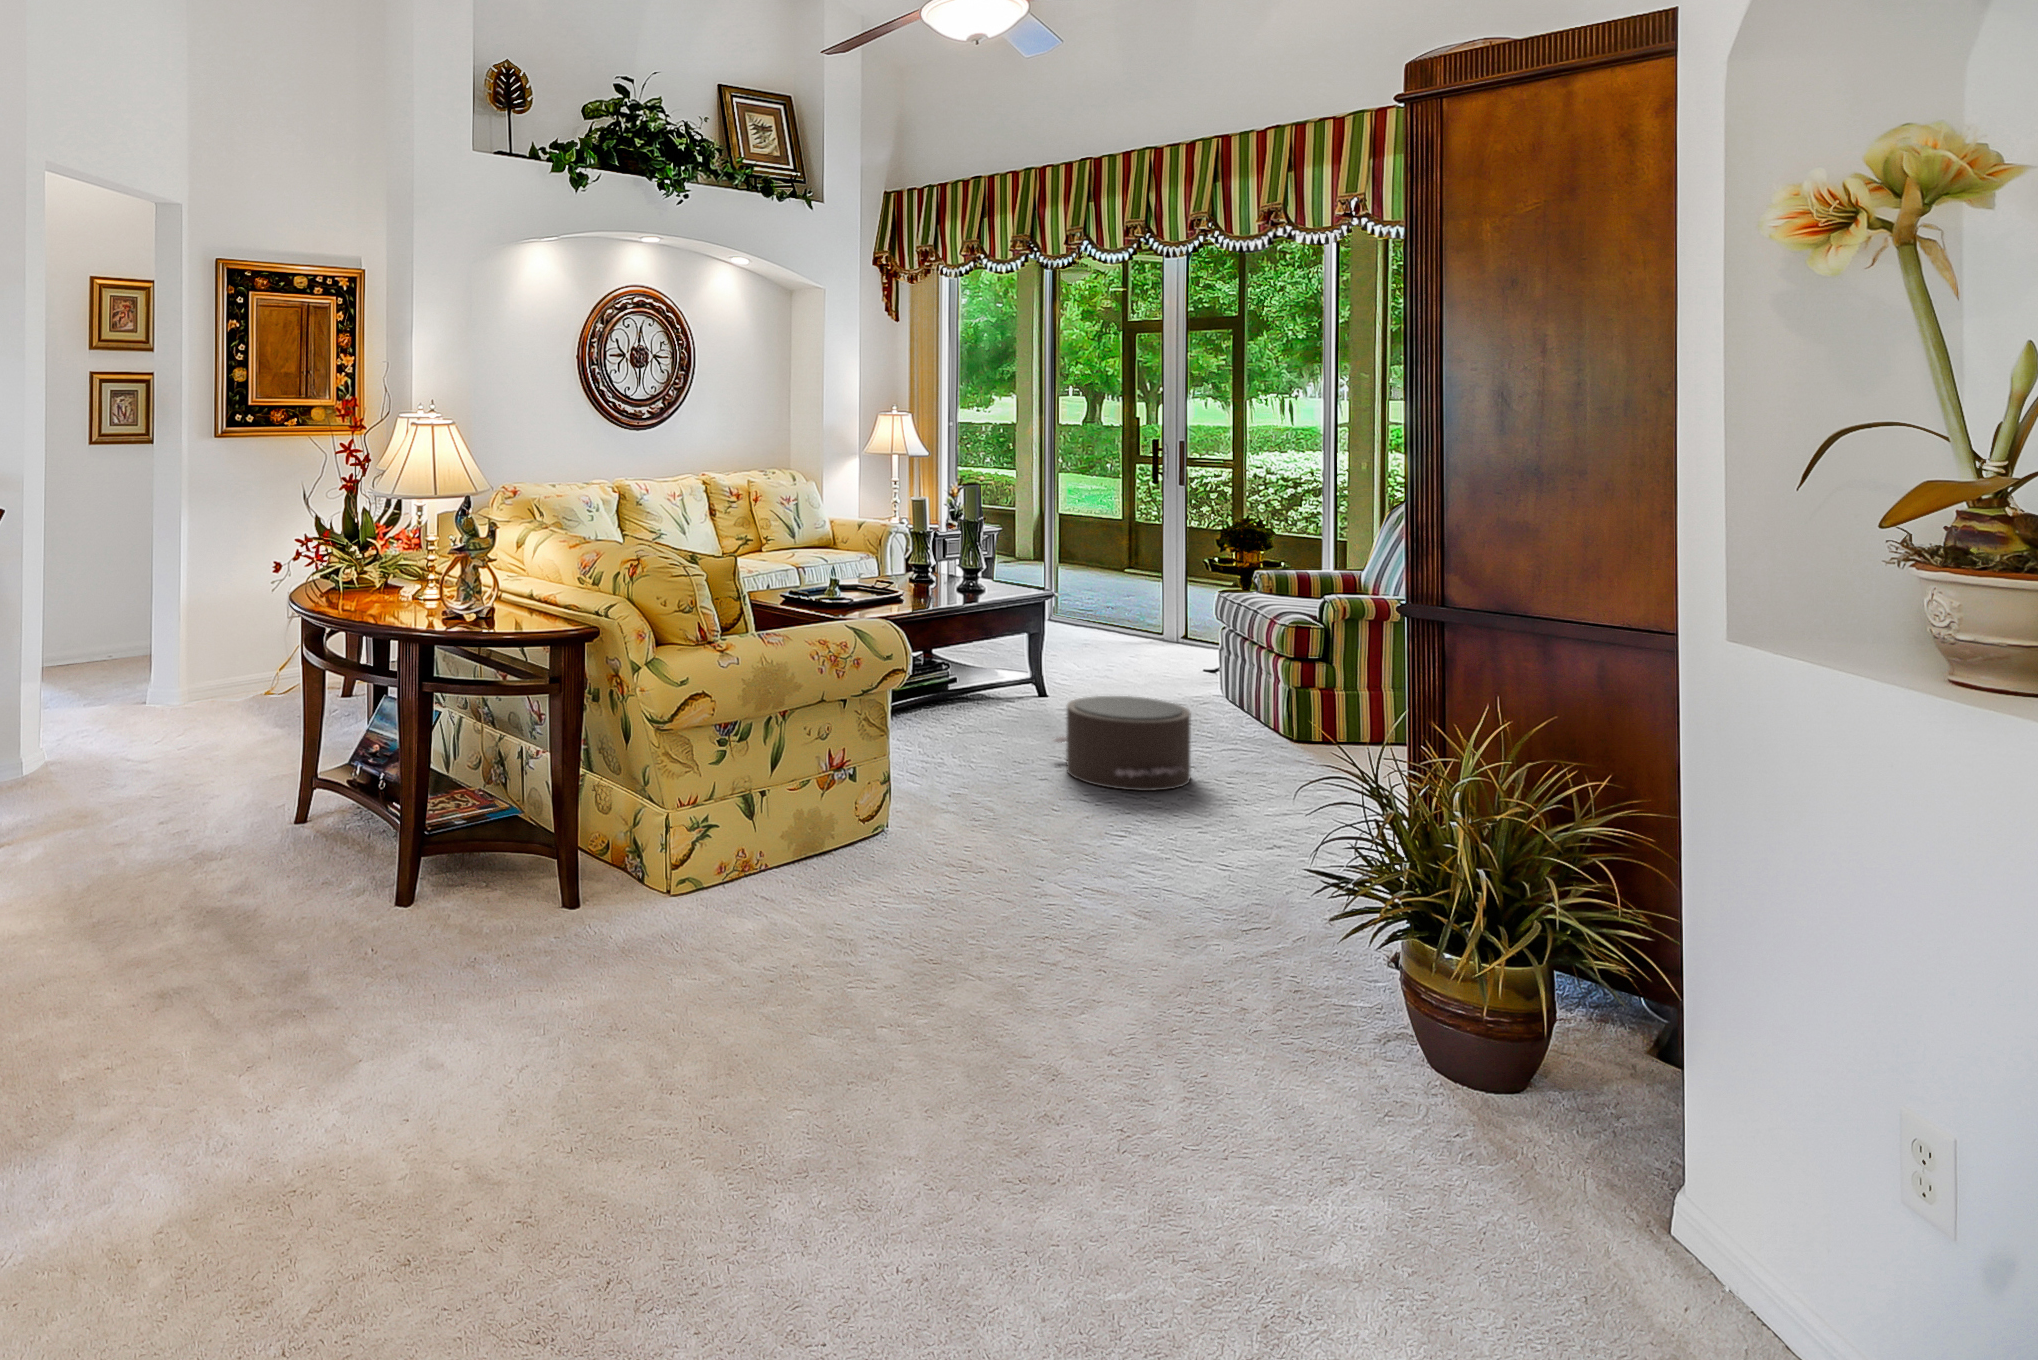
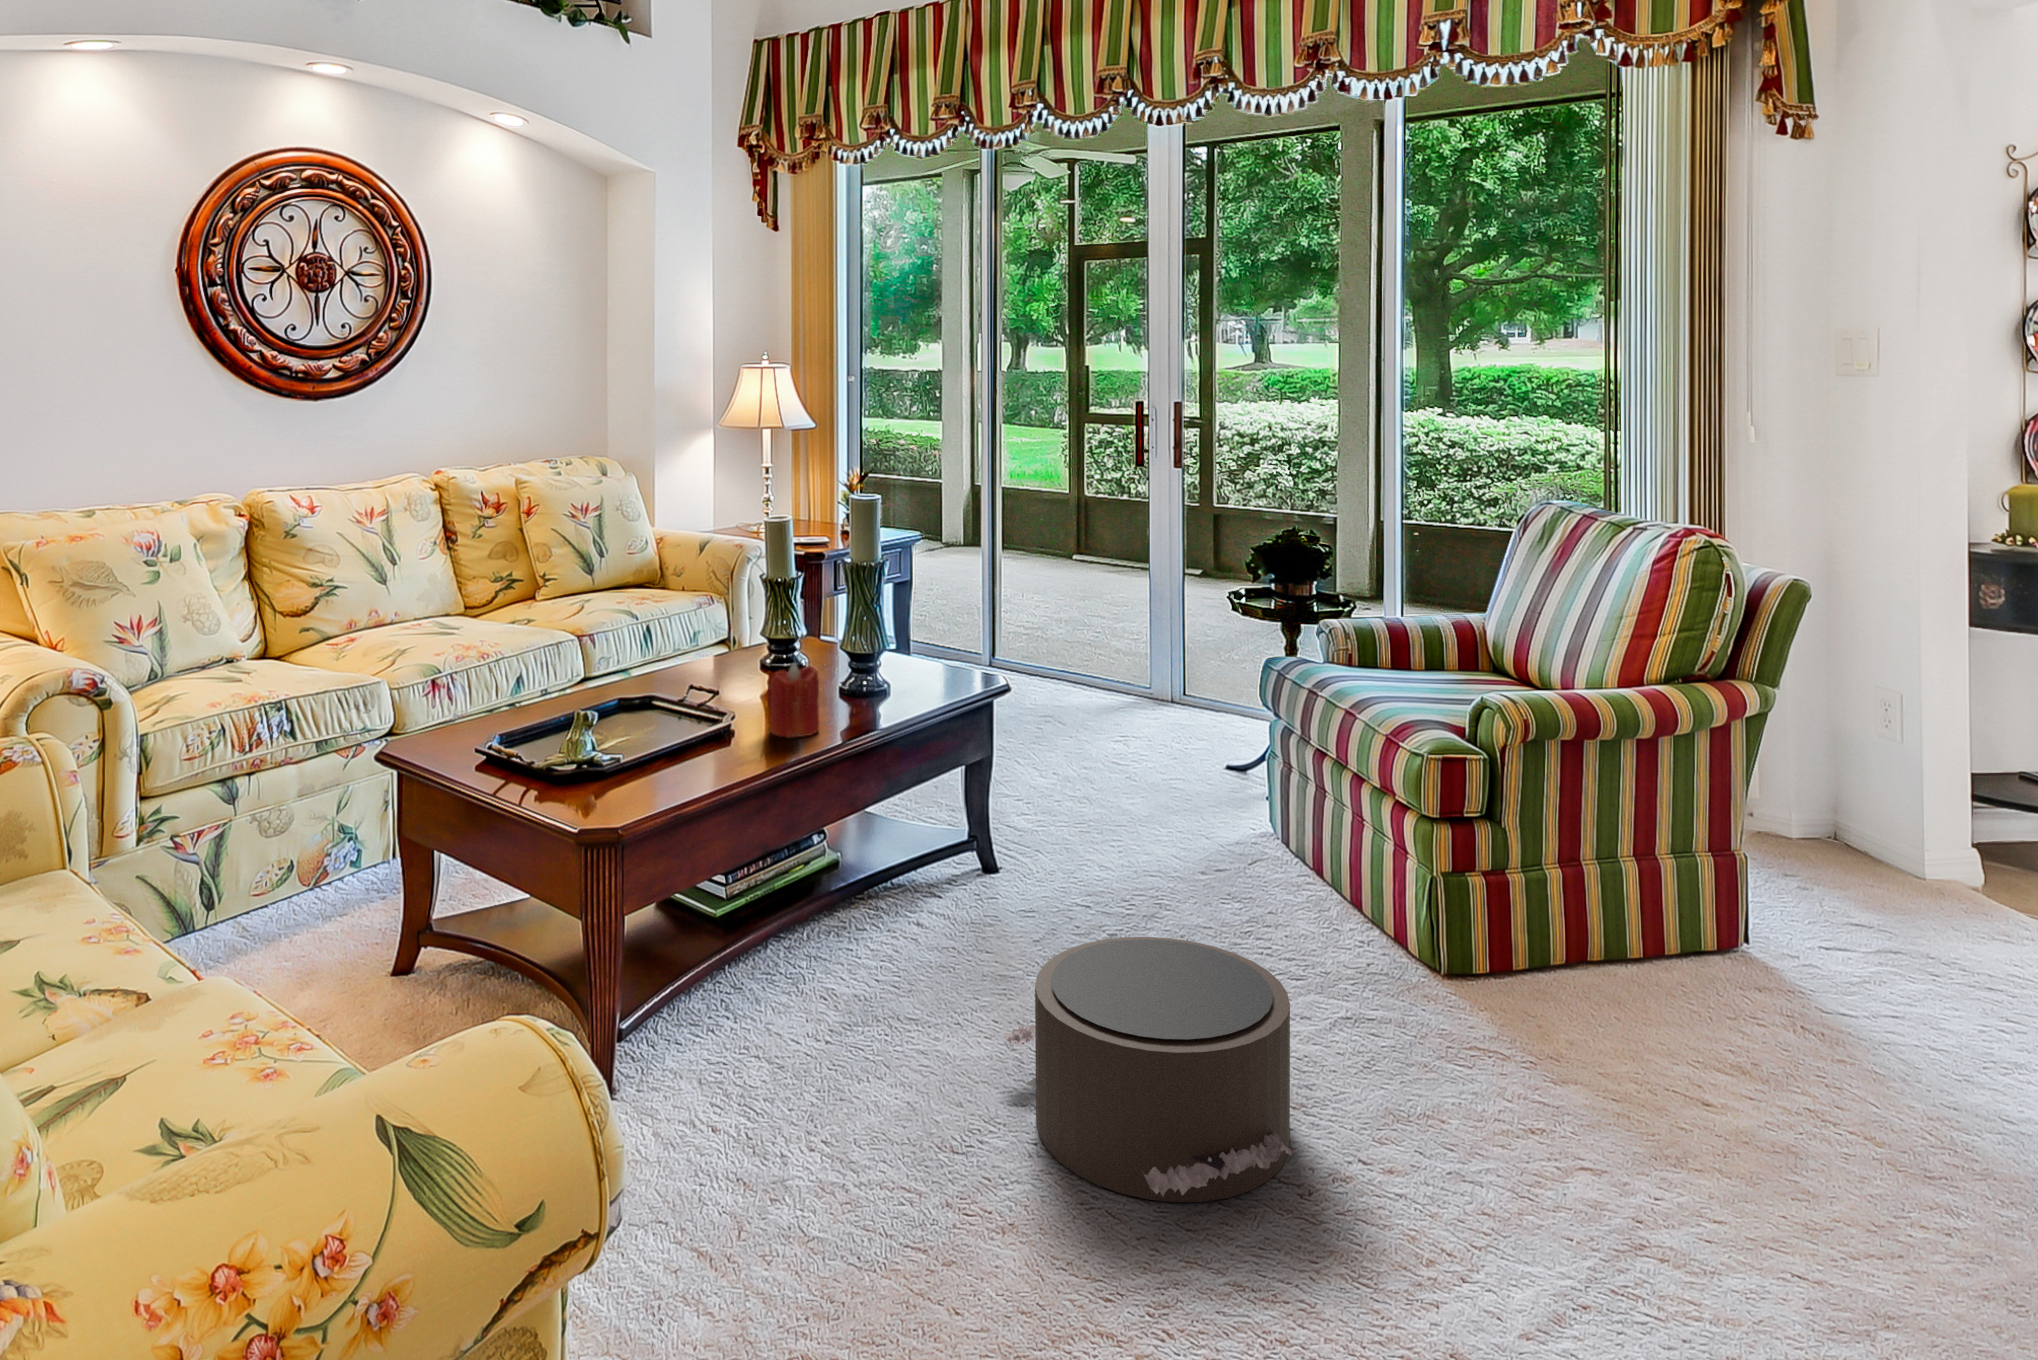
candle: none [927,568,954,606] -> present [768,664,819,738]

